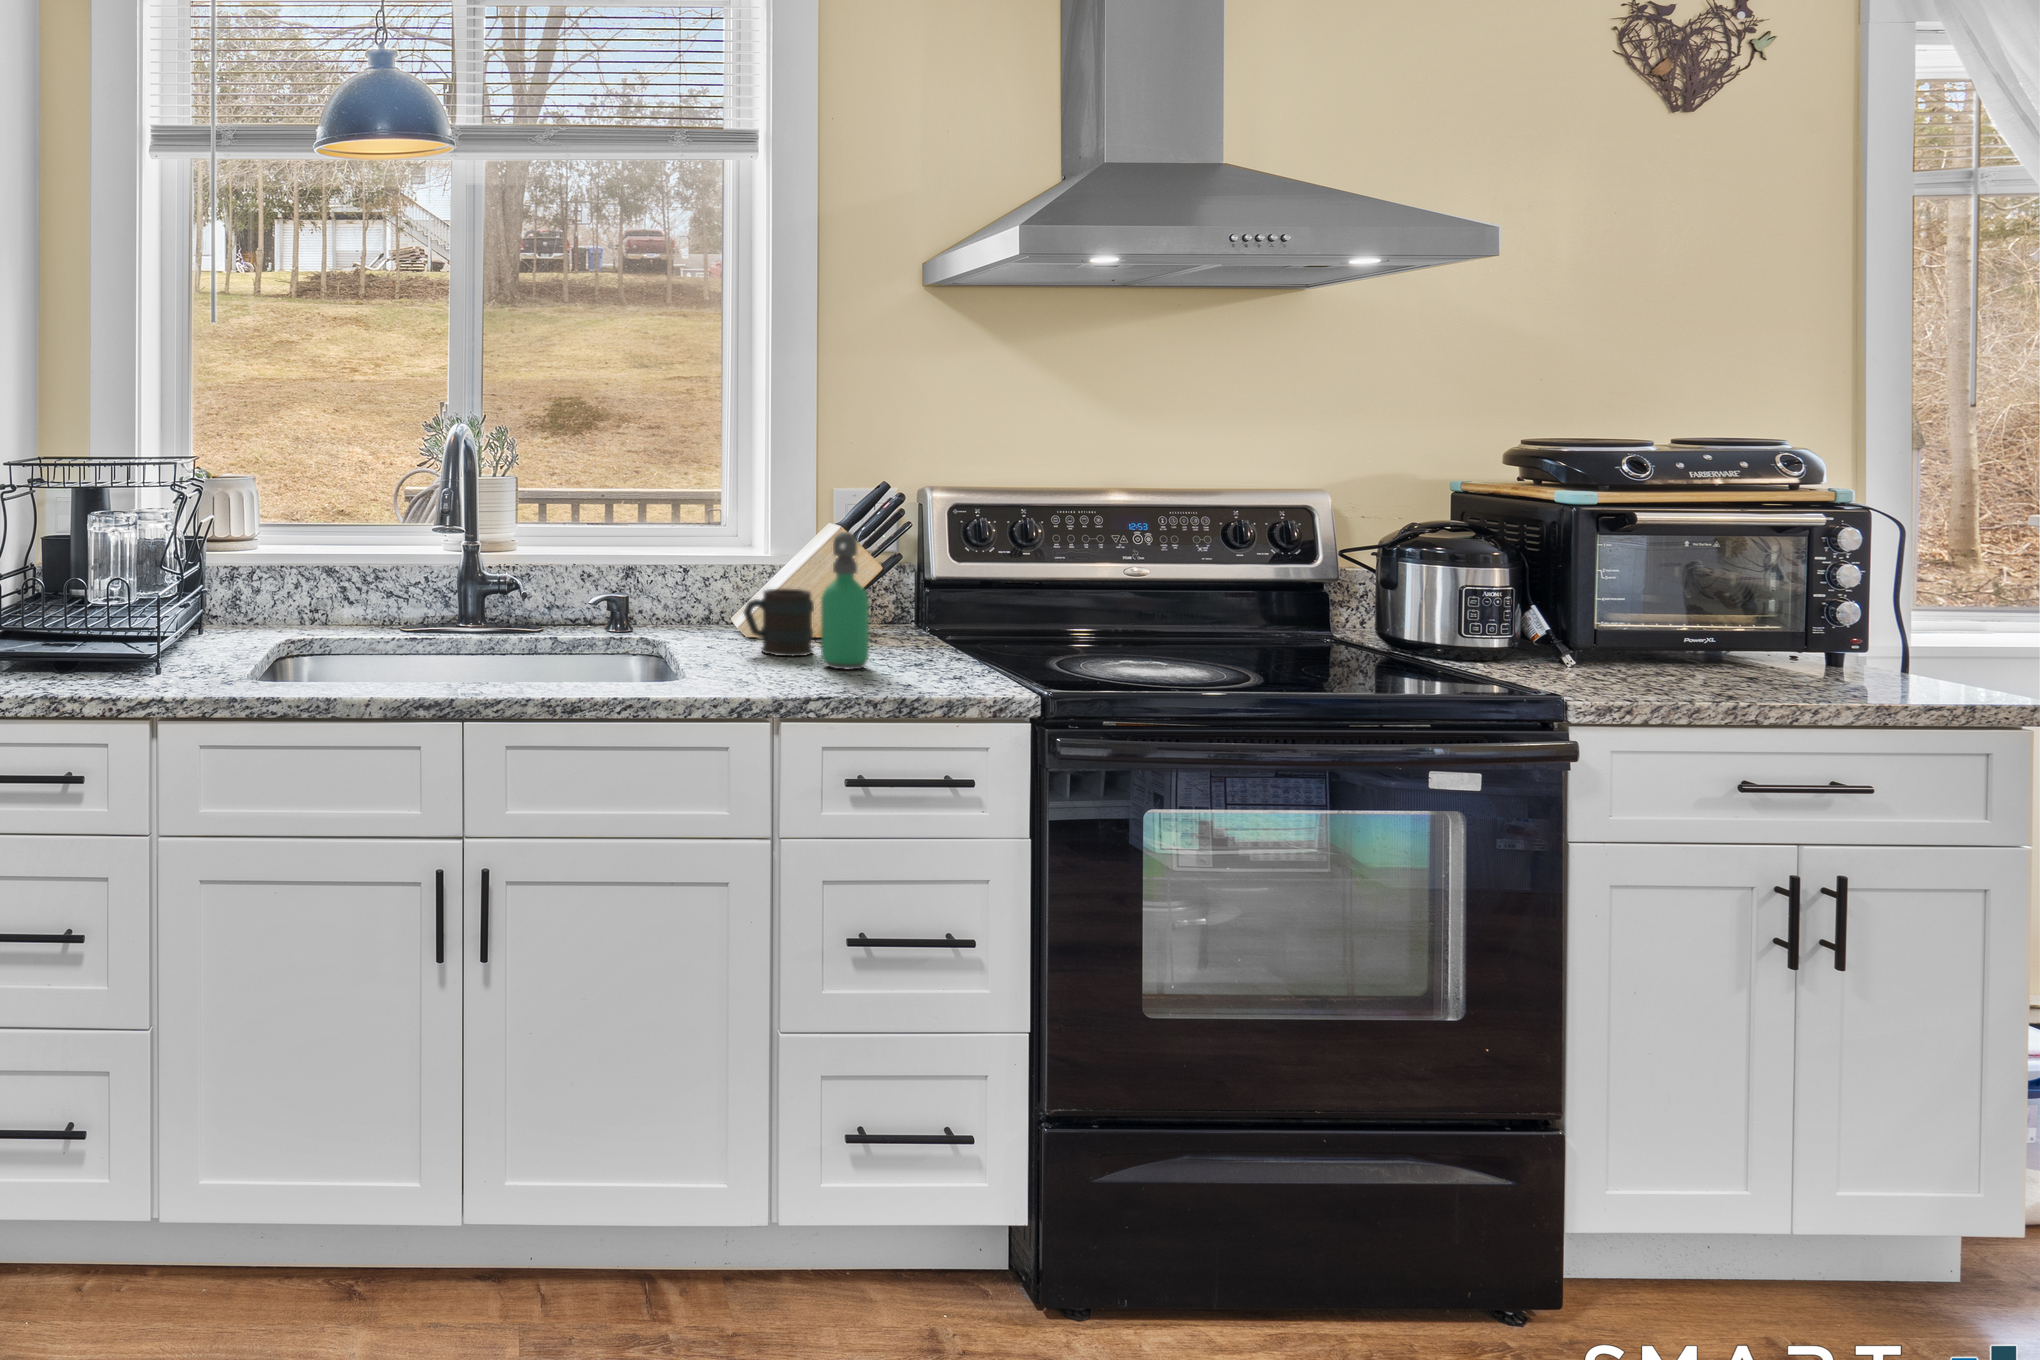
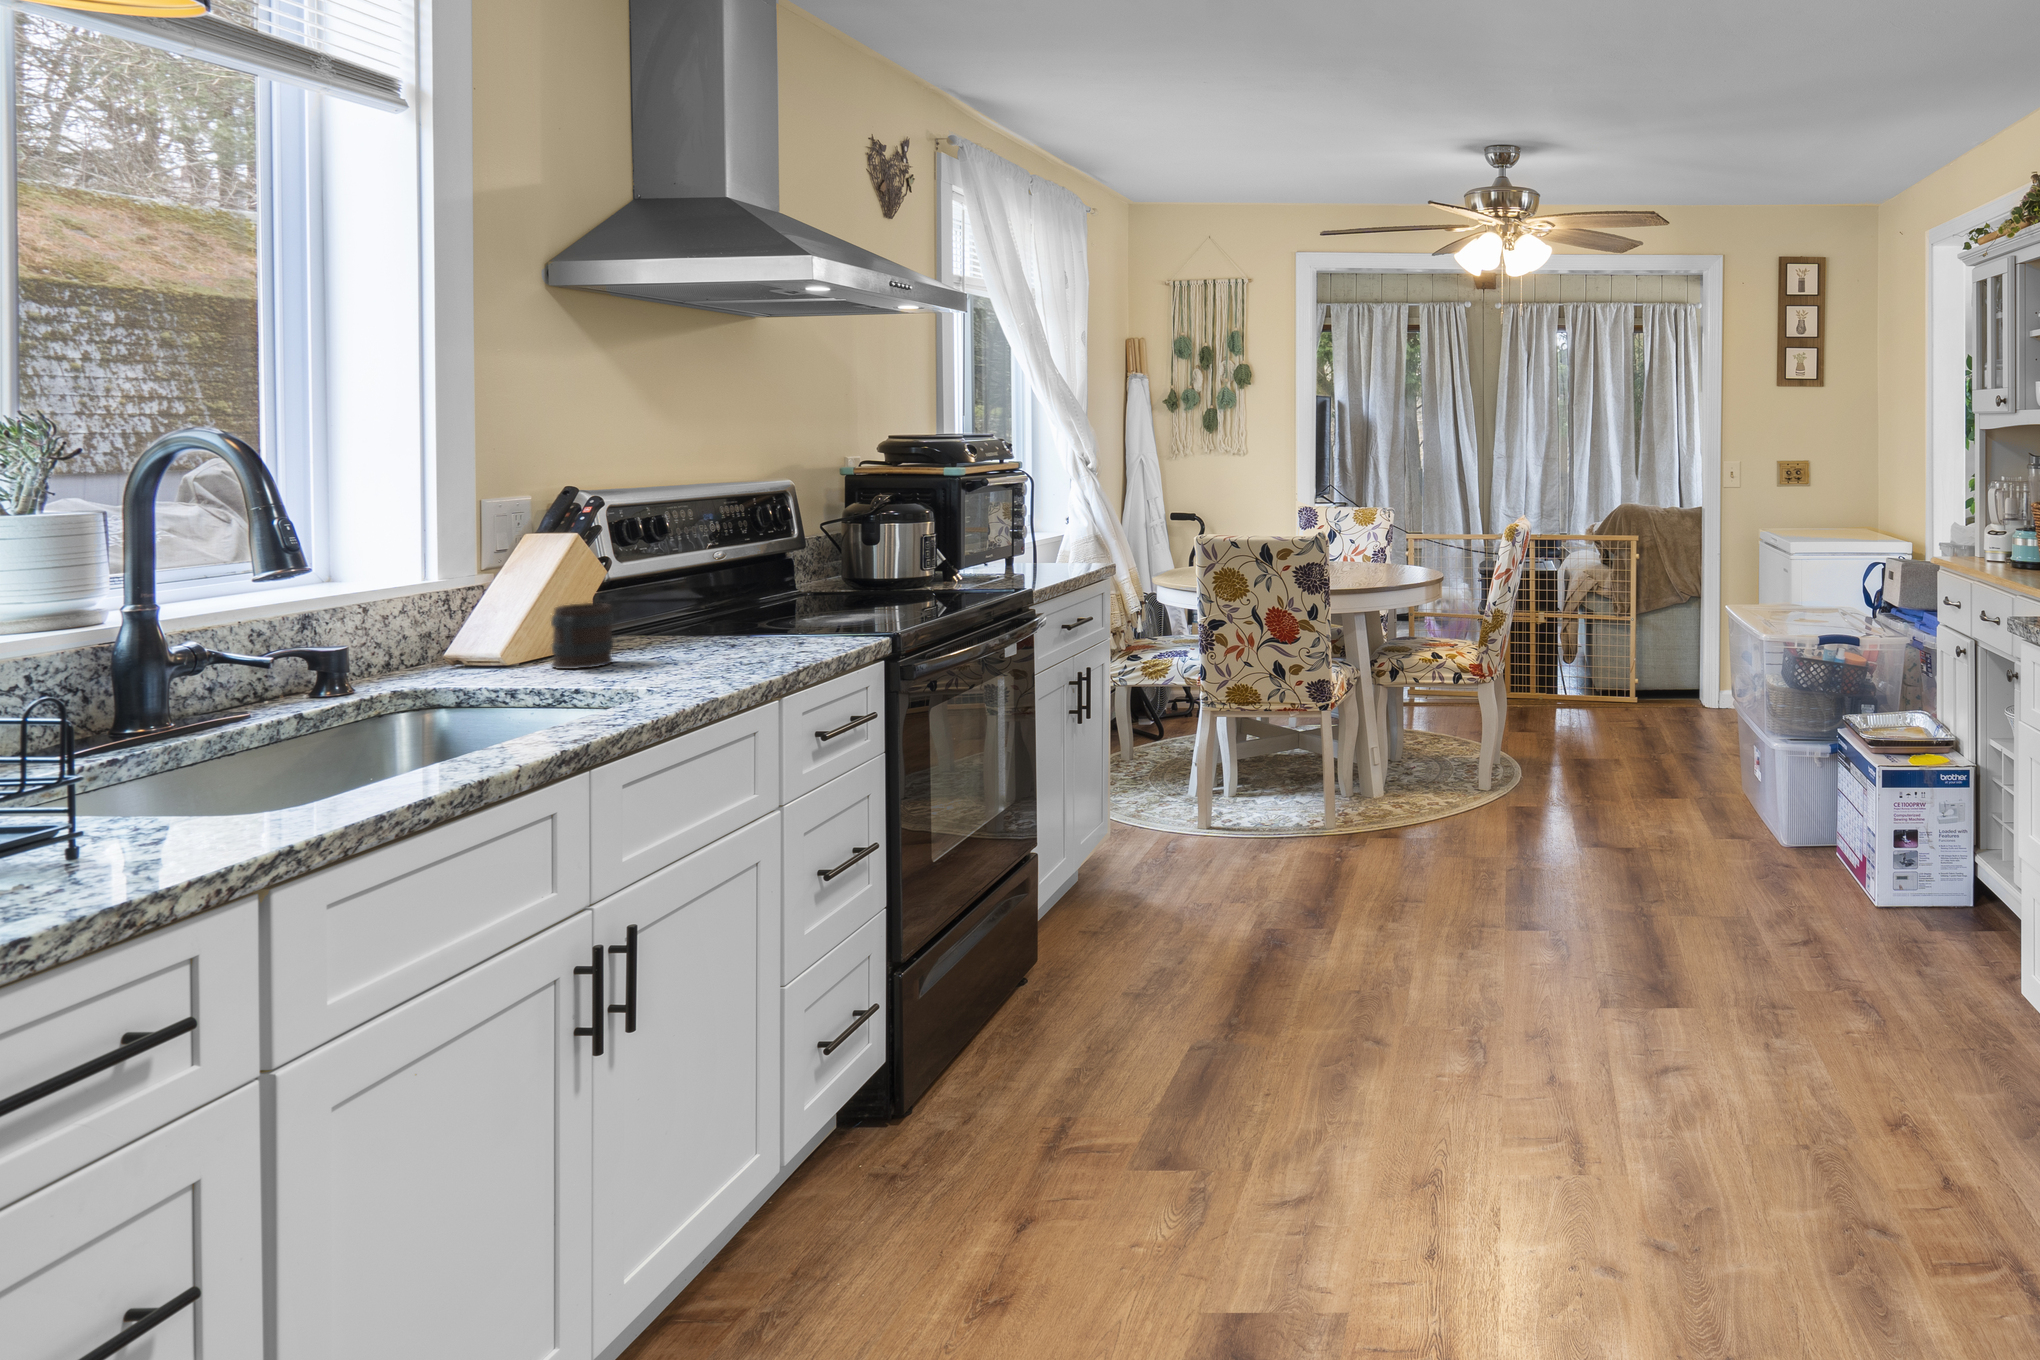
soap dispenser: present [821,532,869,669] -> none [663,539,716,661]

